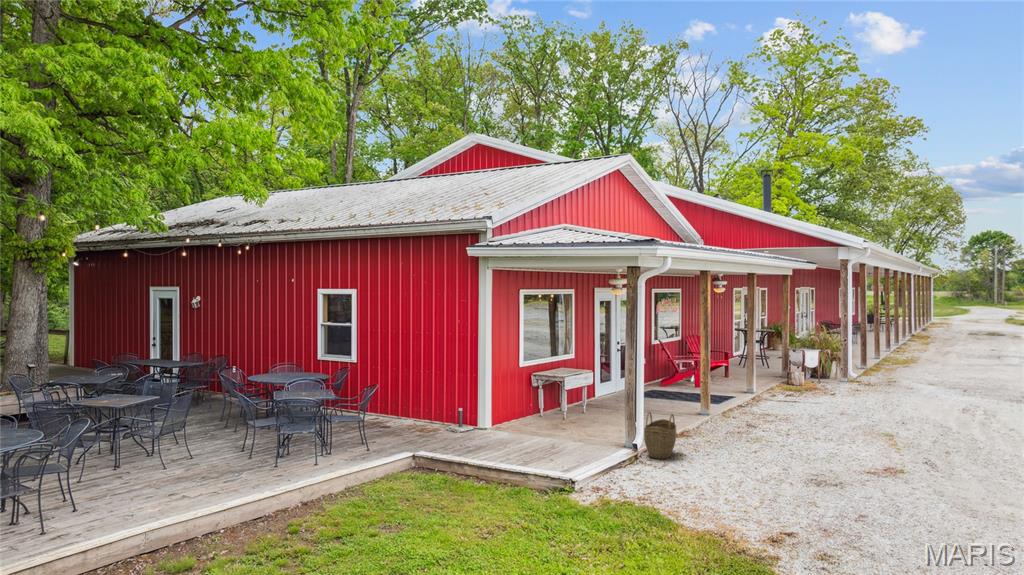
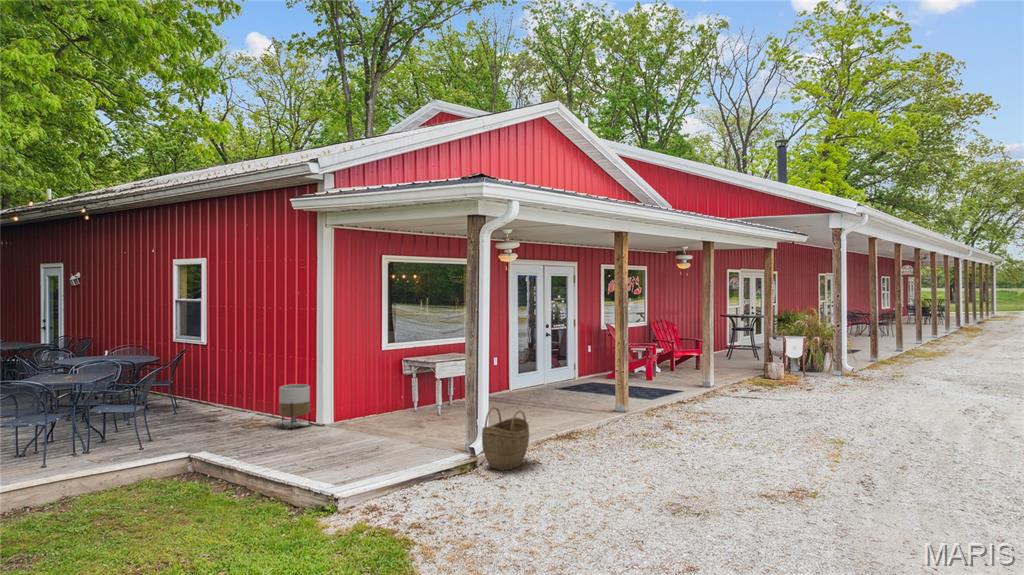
planter: none [454,397,477,435] -> present [279,384,310,430]

